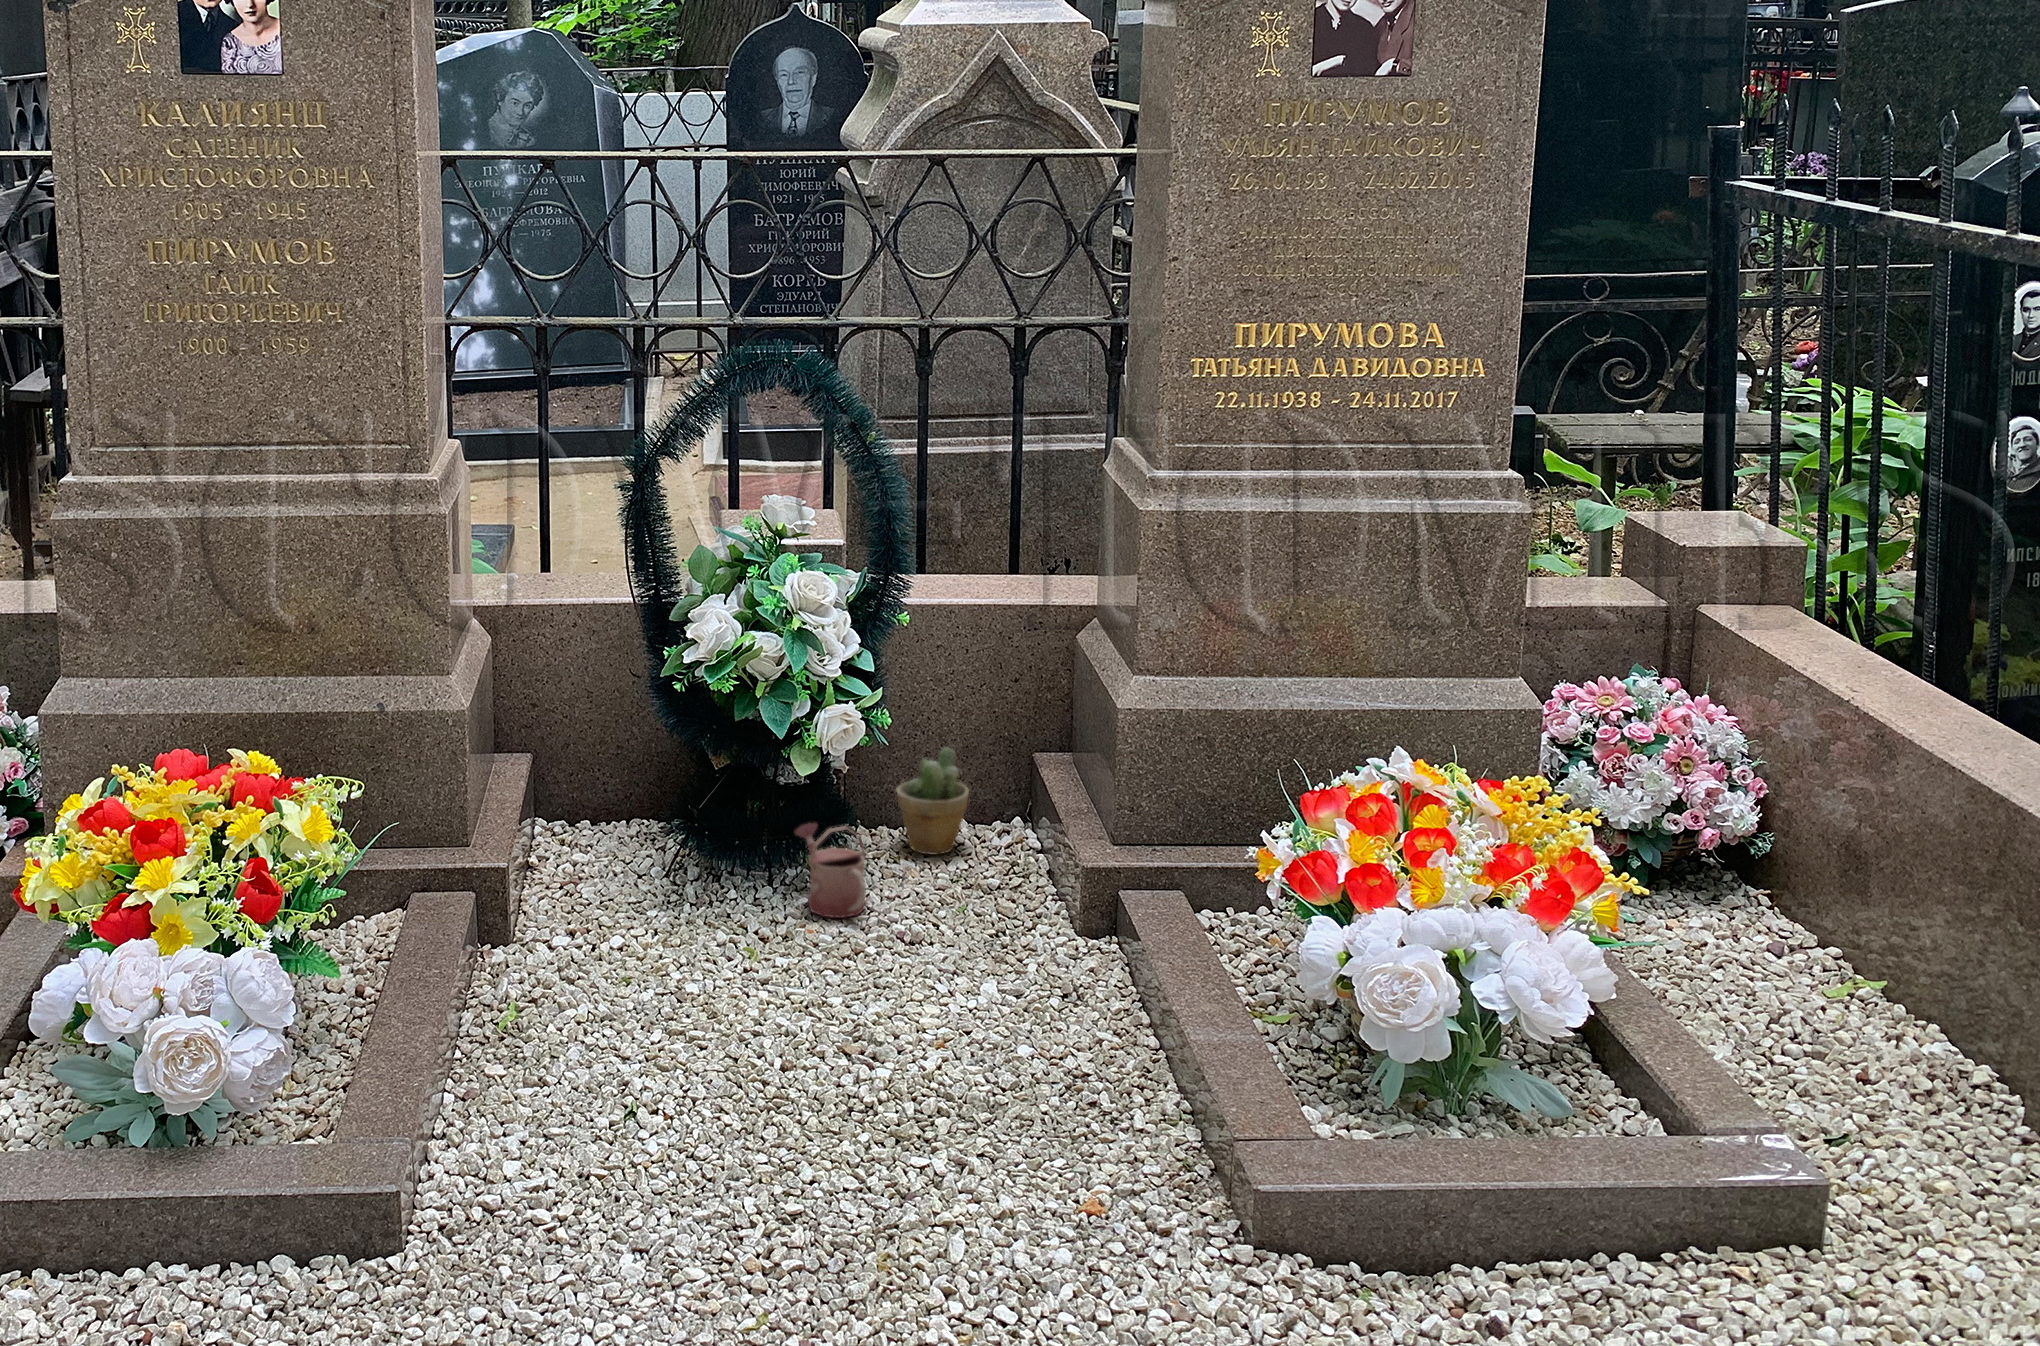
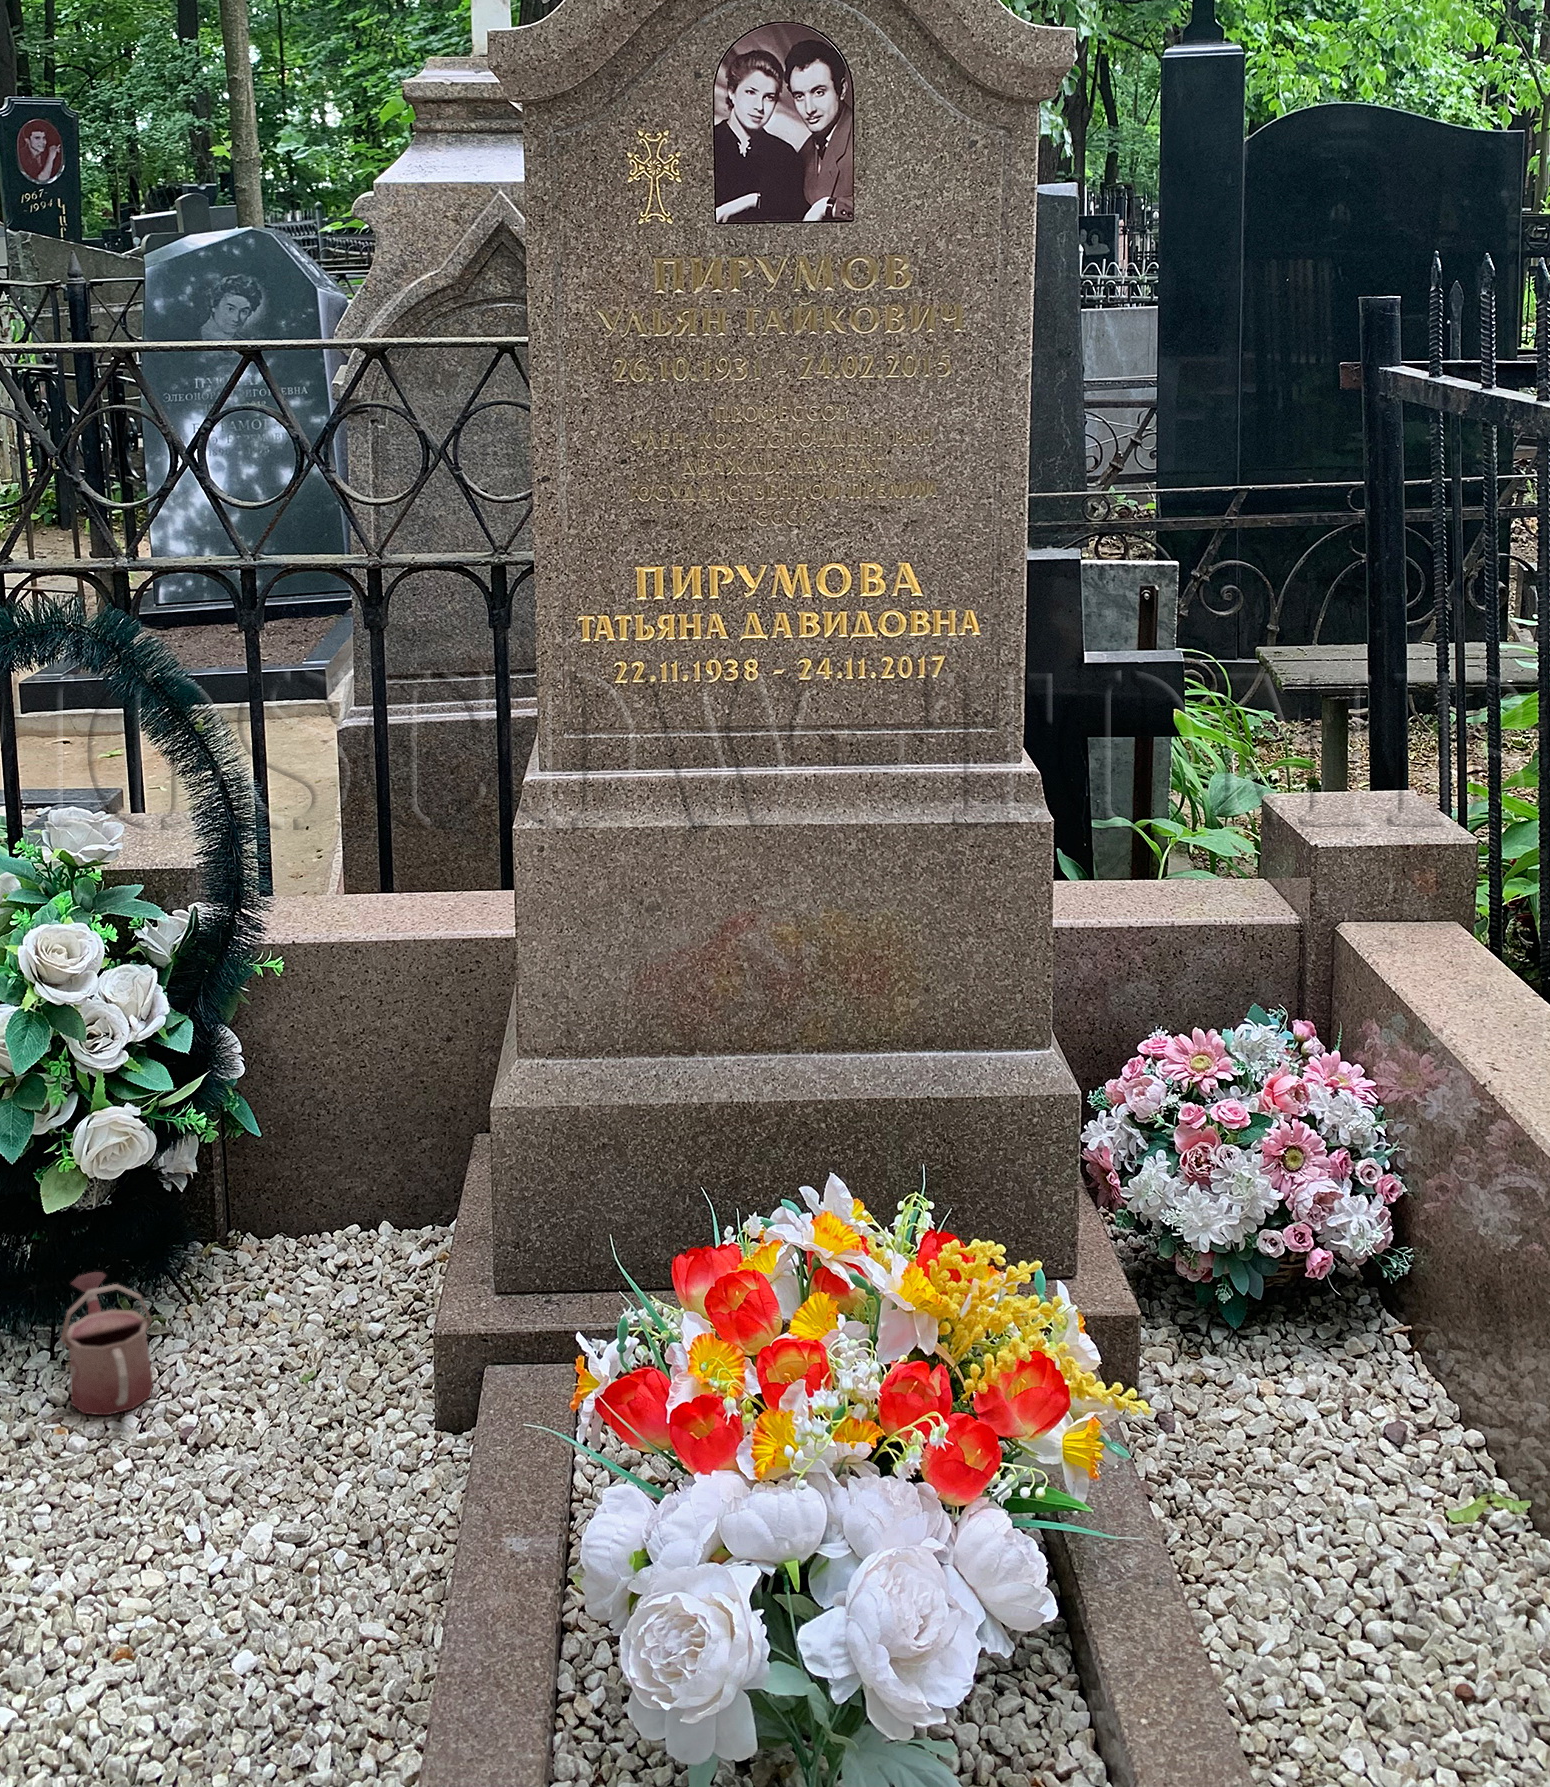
potted plant: present [896,747,969,855] -> none [249,1147,349,1296]

